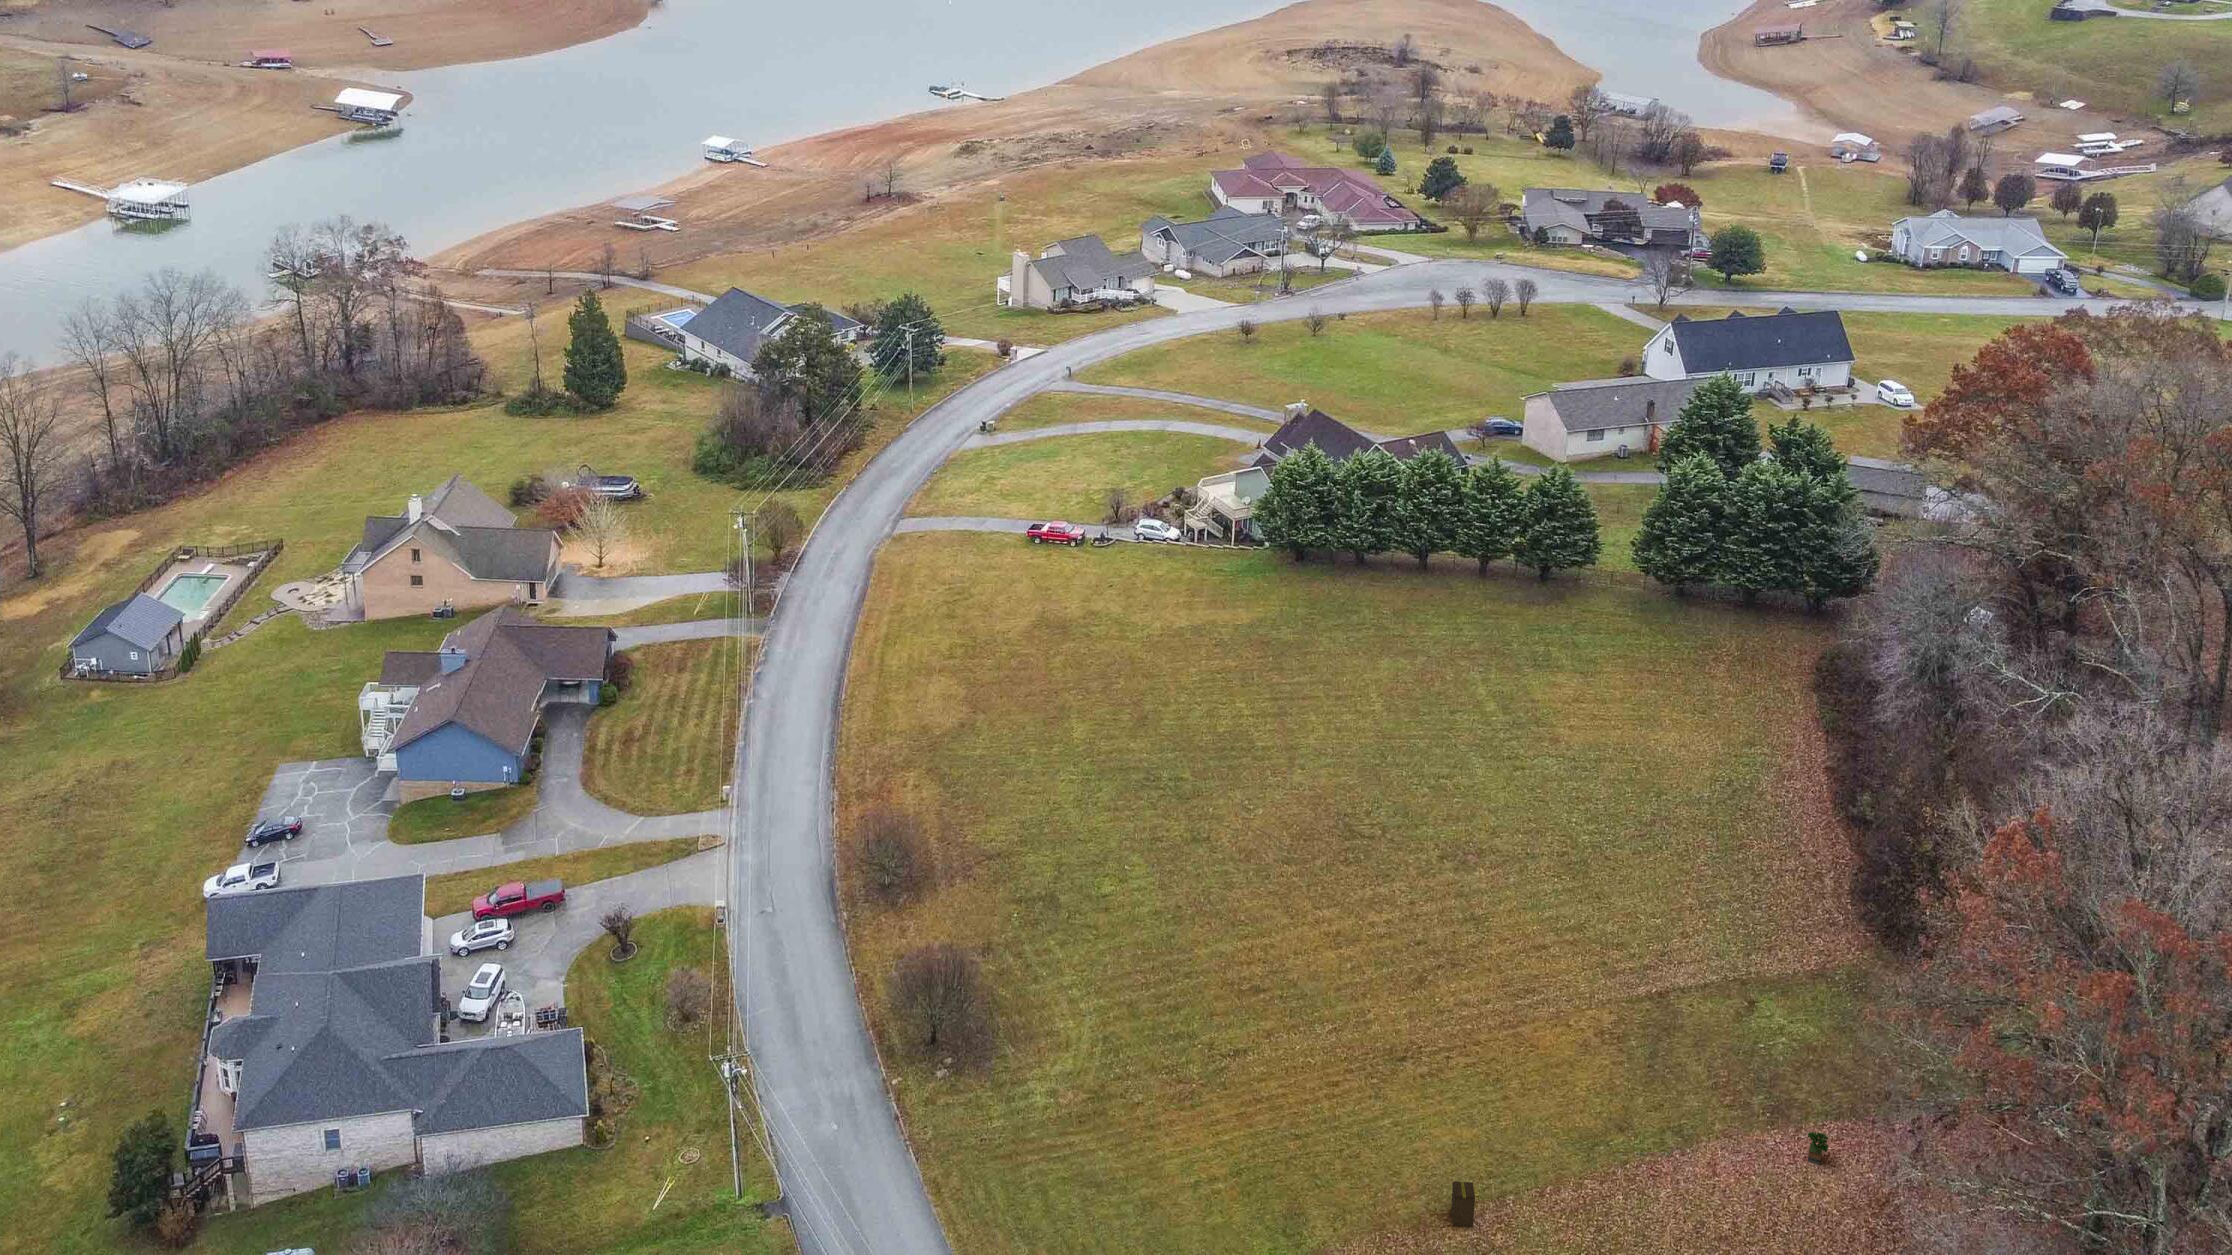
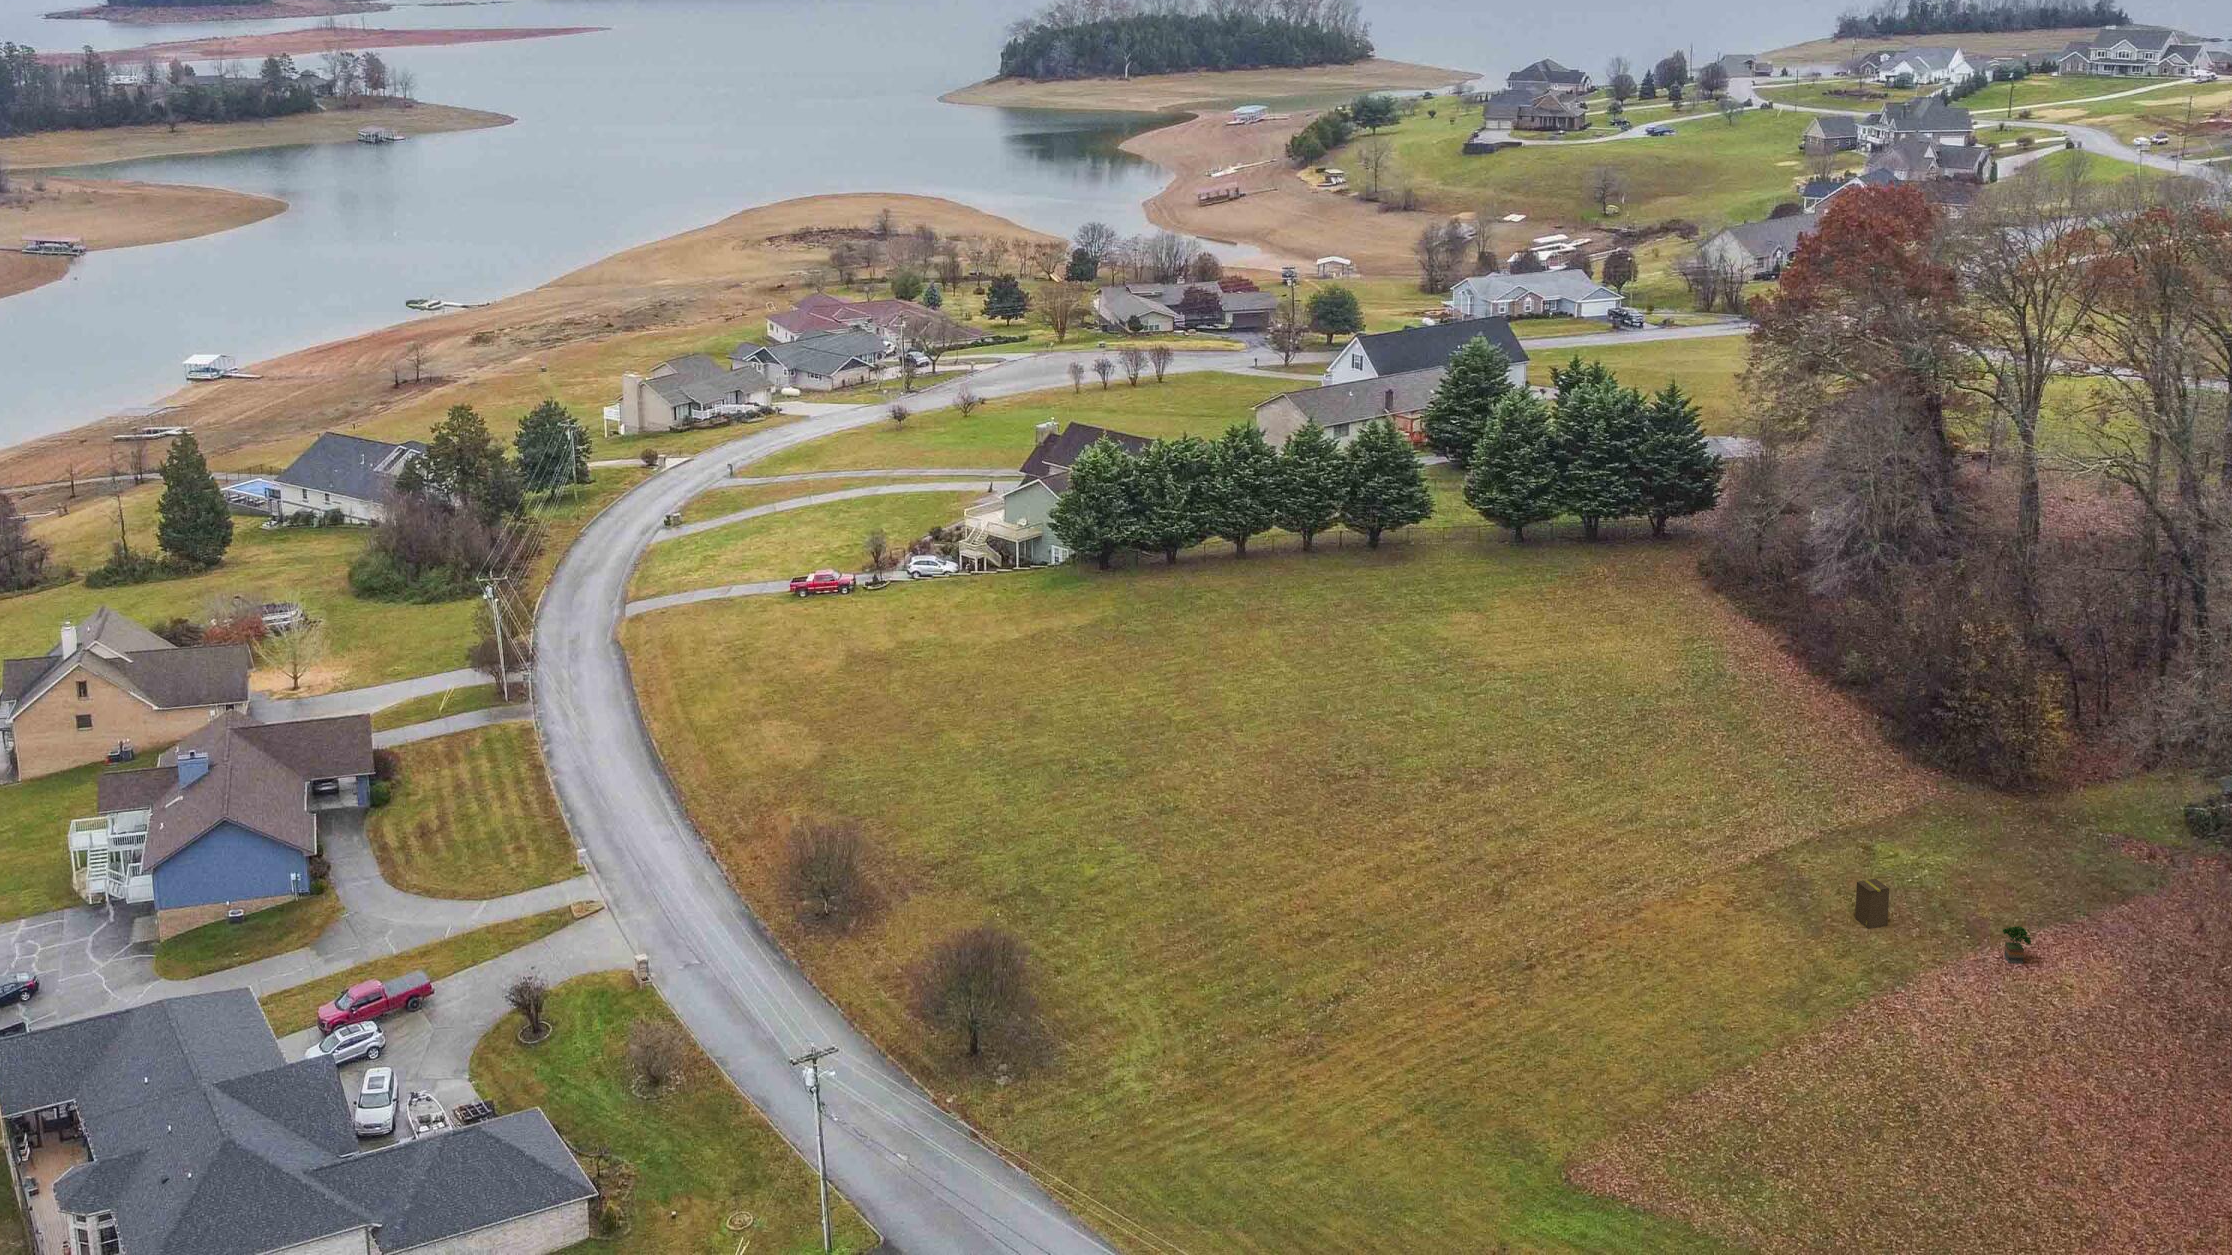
cardboard box: present [1451,1182,1475,1227] -> present [1855,879,1889,929]

